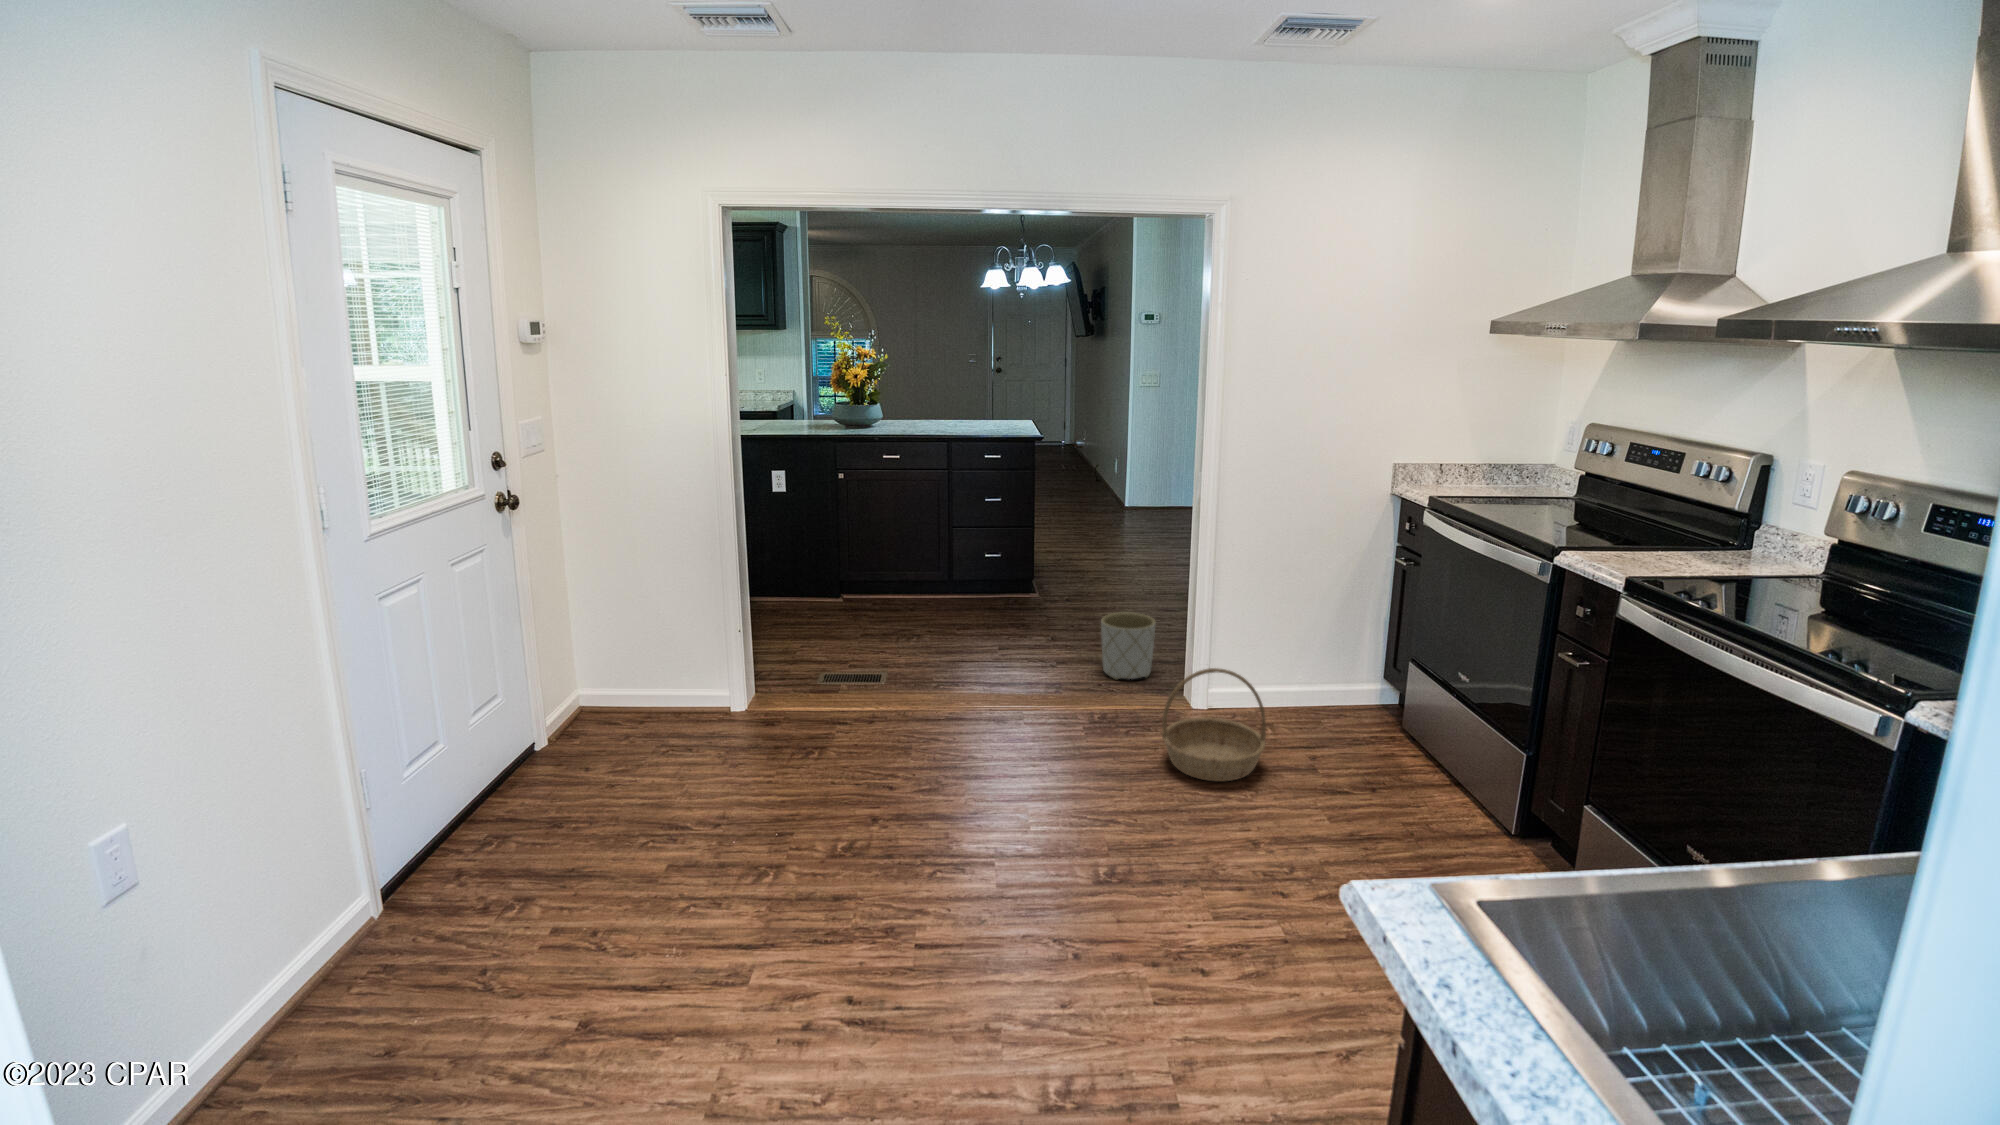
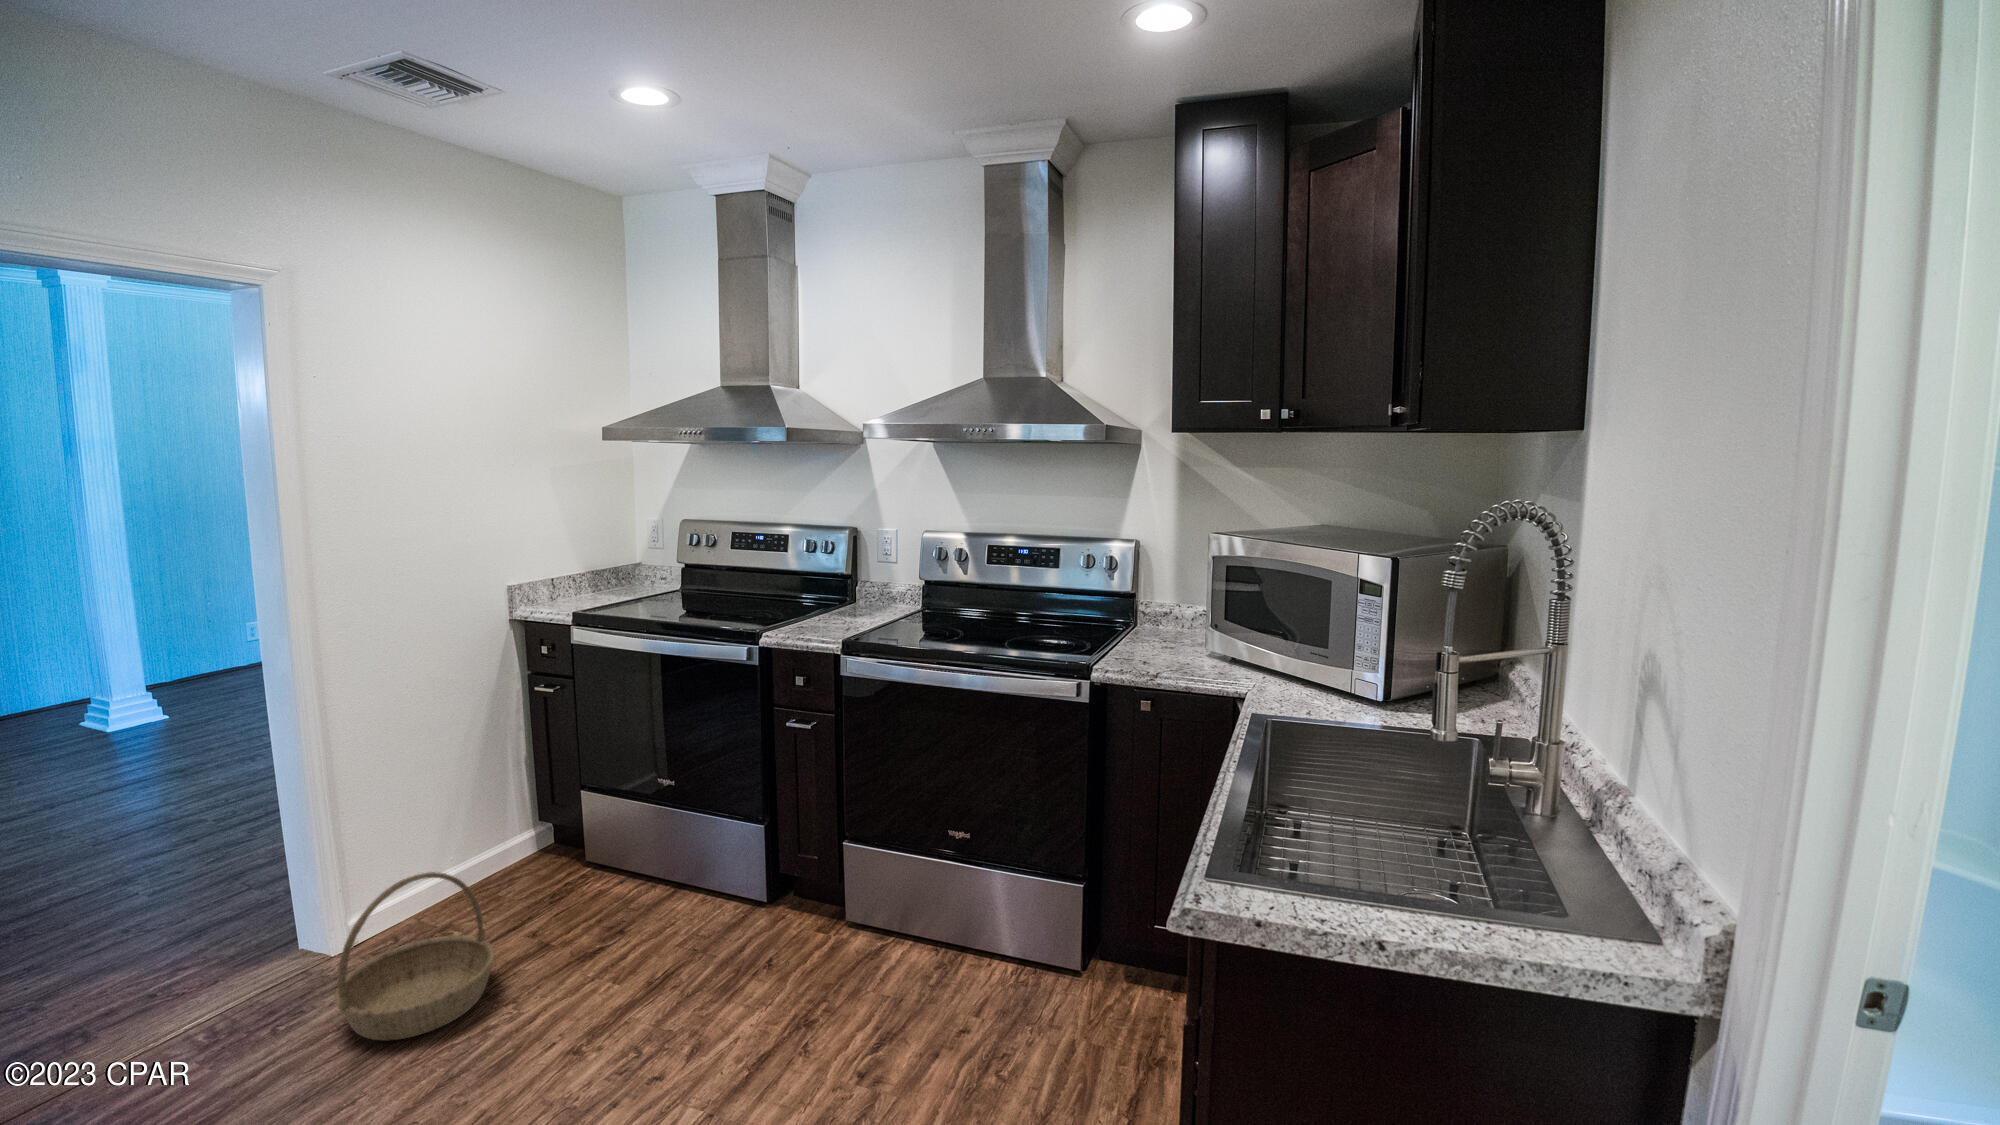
planter: present [1101,612,1156,680] -> none [70,870,191,991]

